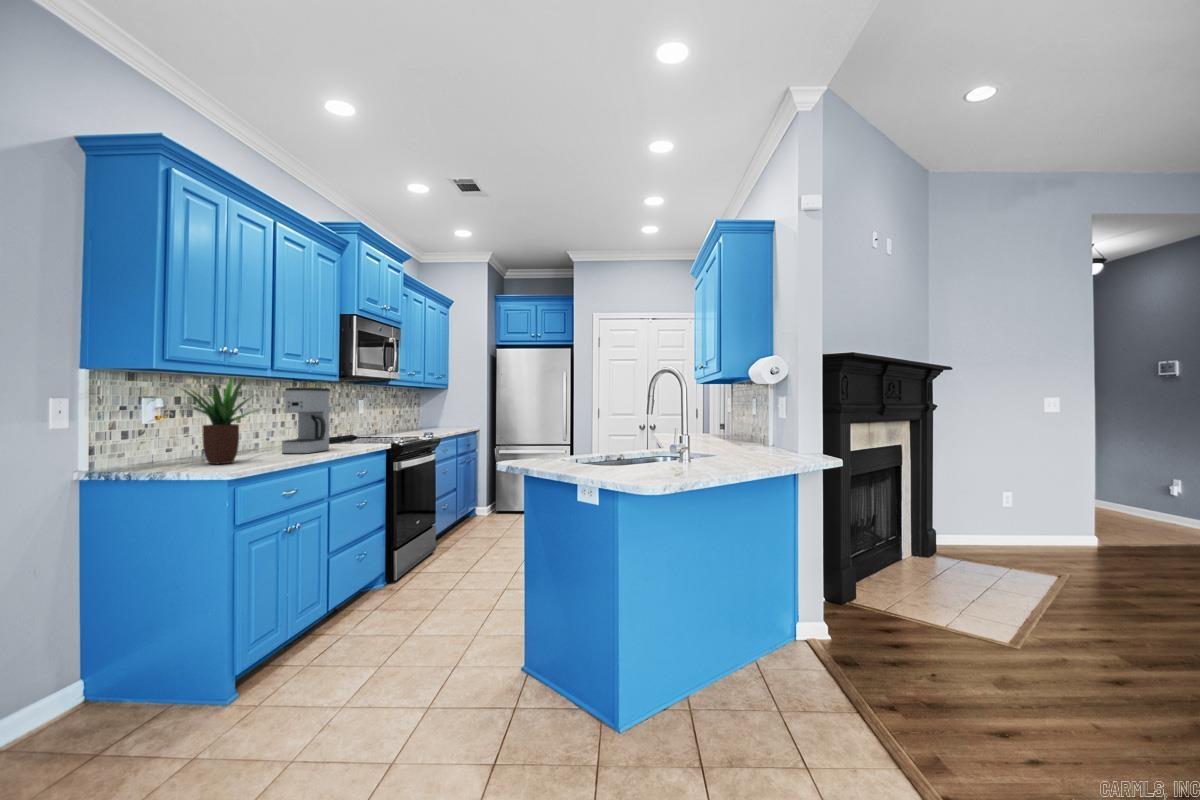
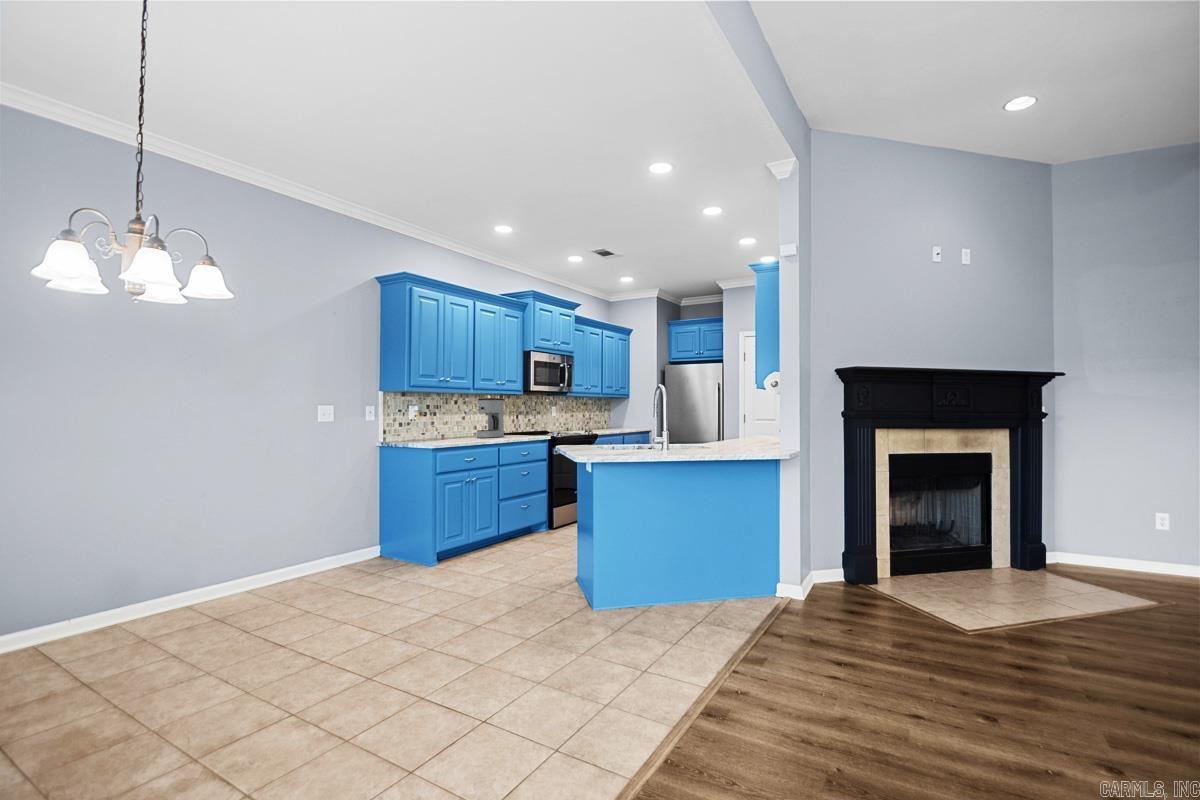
potted plant: present [183,378,252,465] -> none [419,392,461,441]

